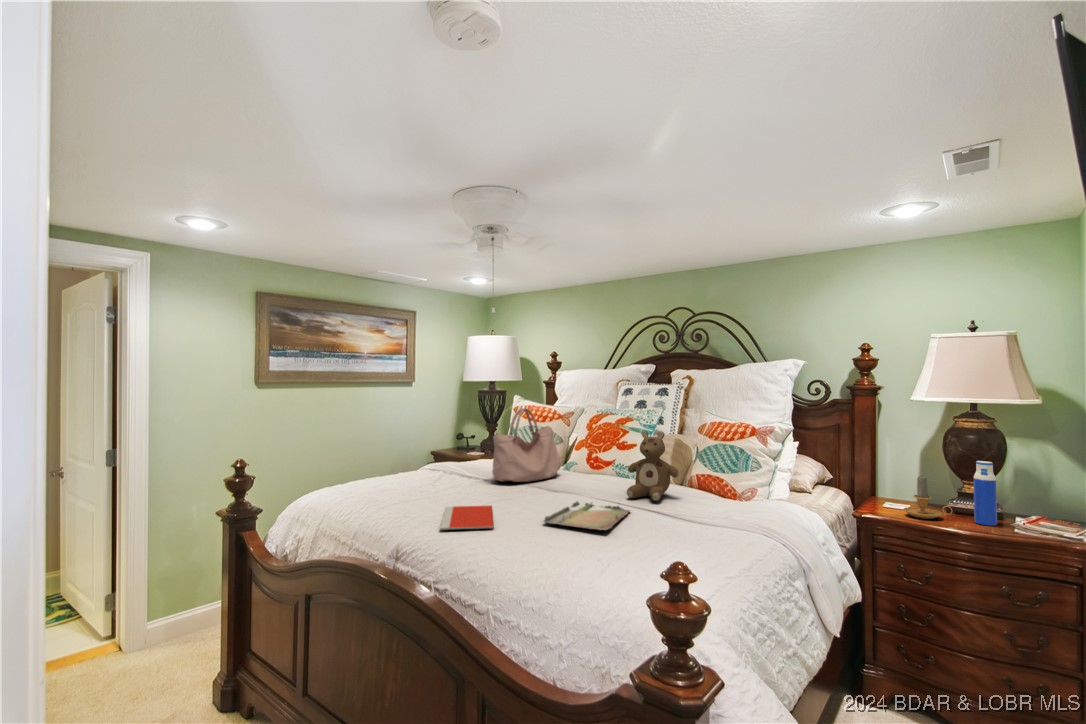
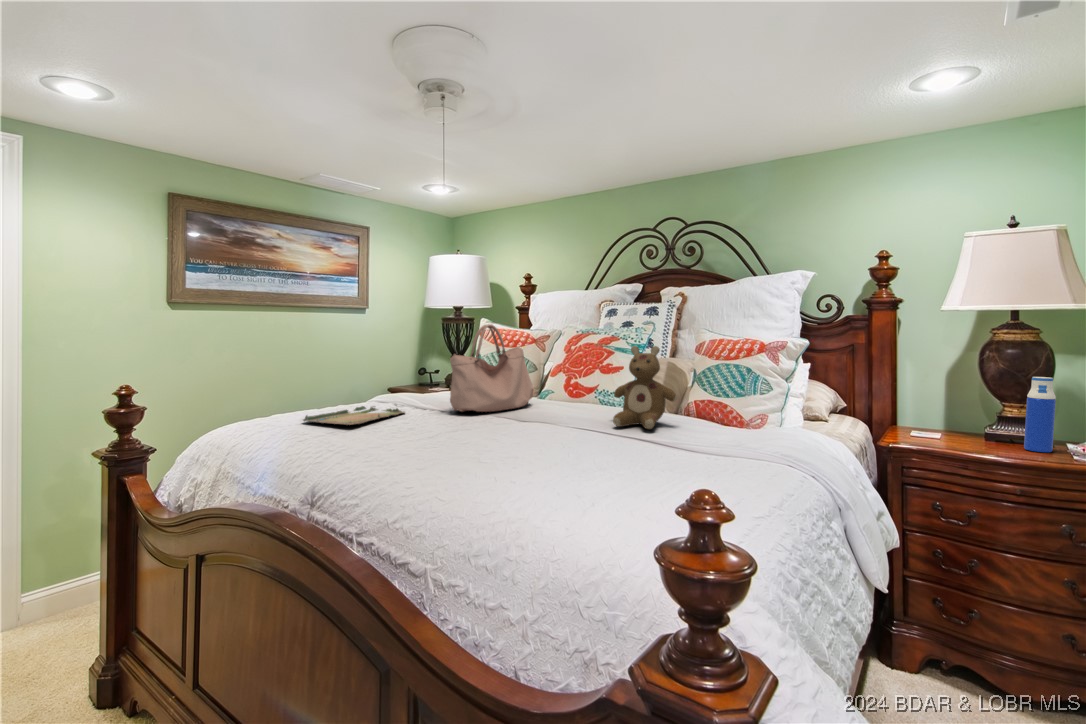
candle: present [903,476,952,519] -> none [937,395,998,446]
tray: present [544,502,630,530] -> present [303,406,405,425]
notebook: present [440,506,494,530] -> none [370,437,446,466]

